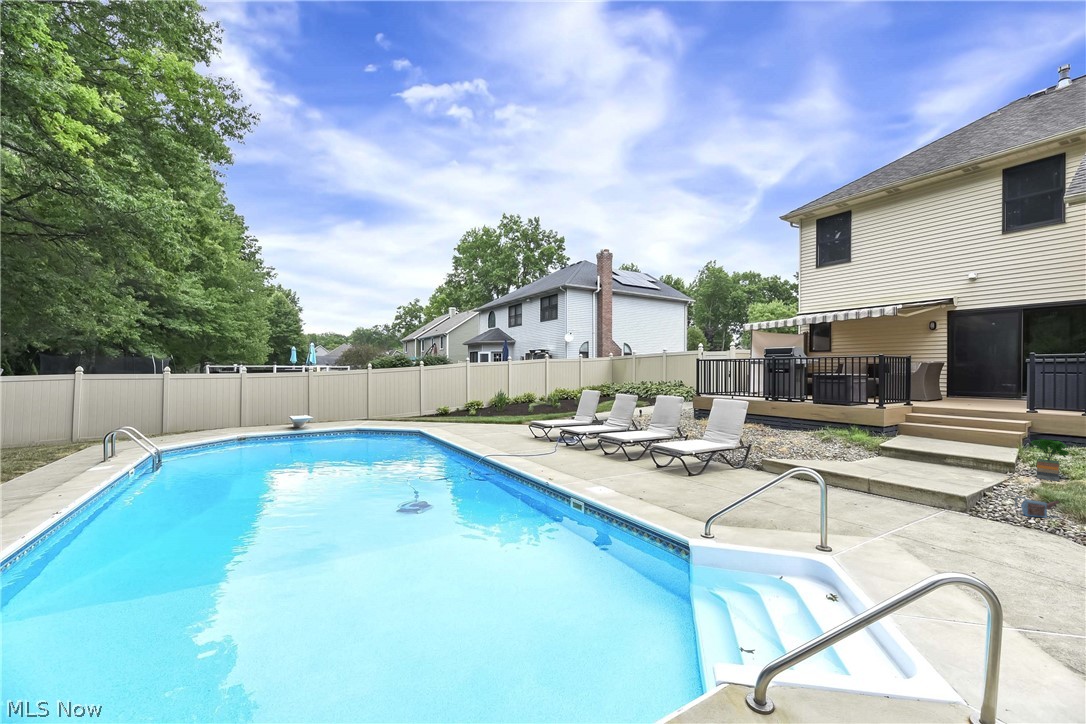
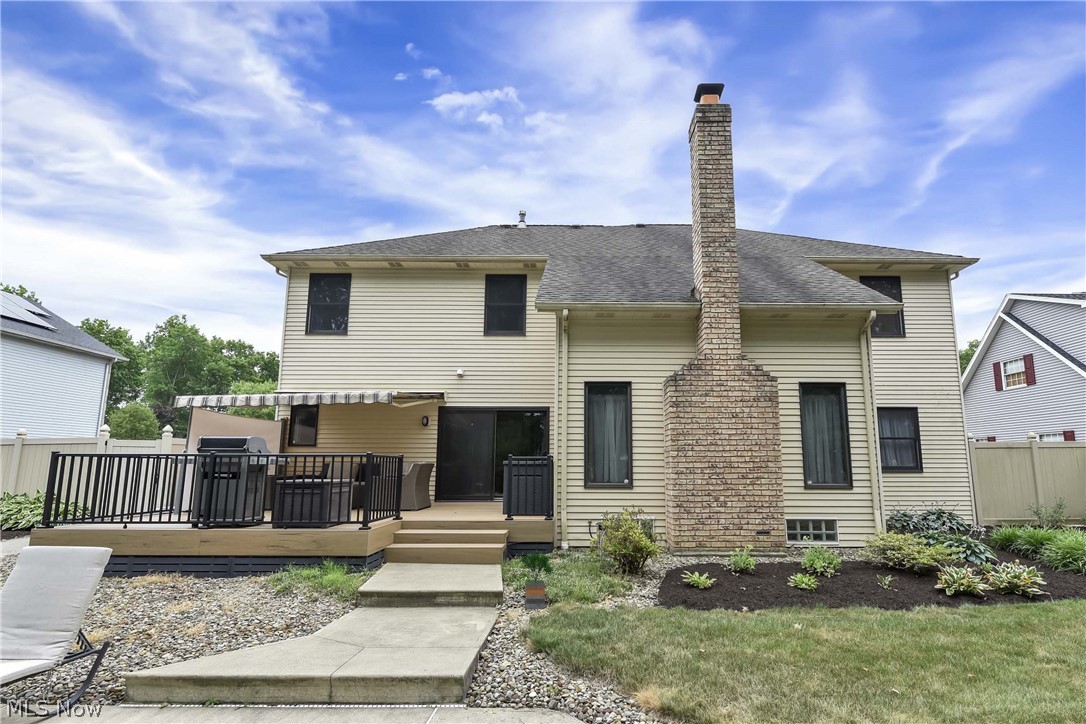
watering can: present [1014,496,1059,518] -> none [519,654,565,691]

